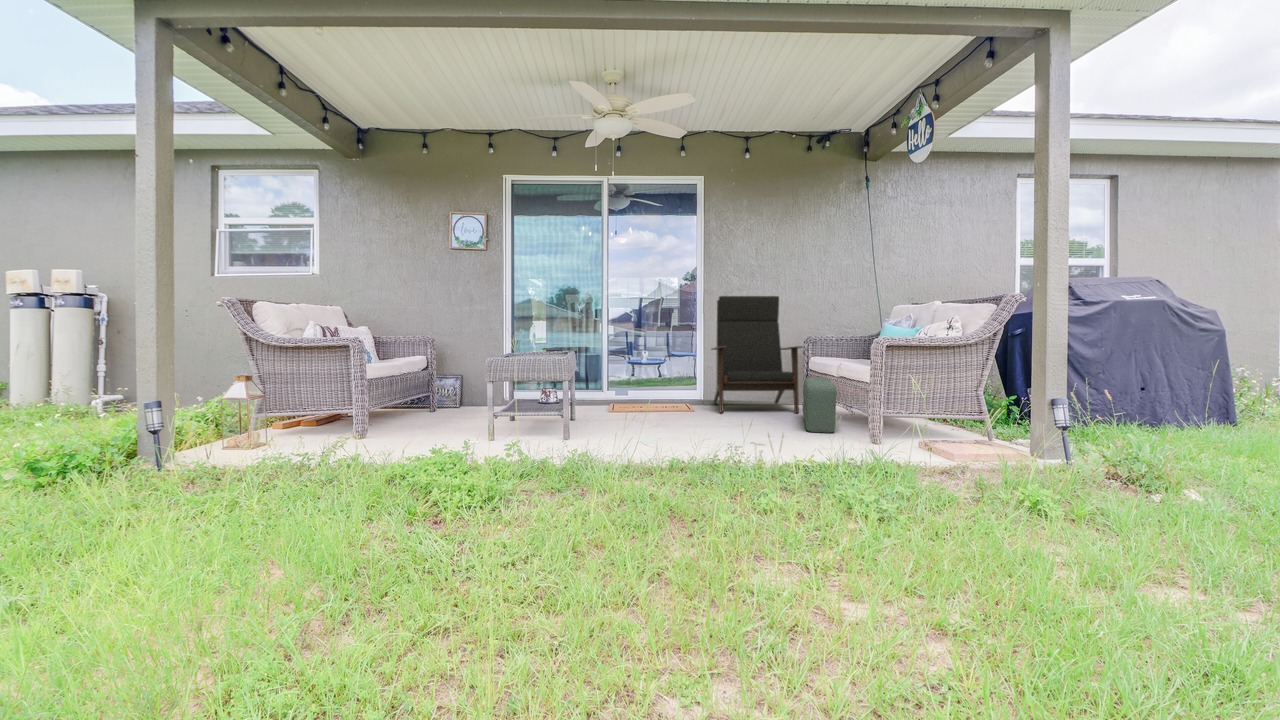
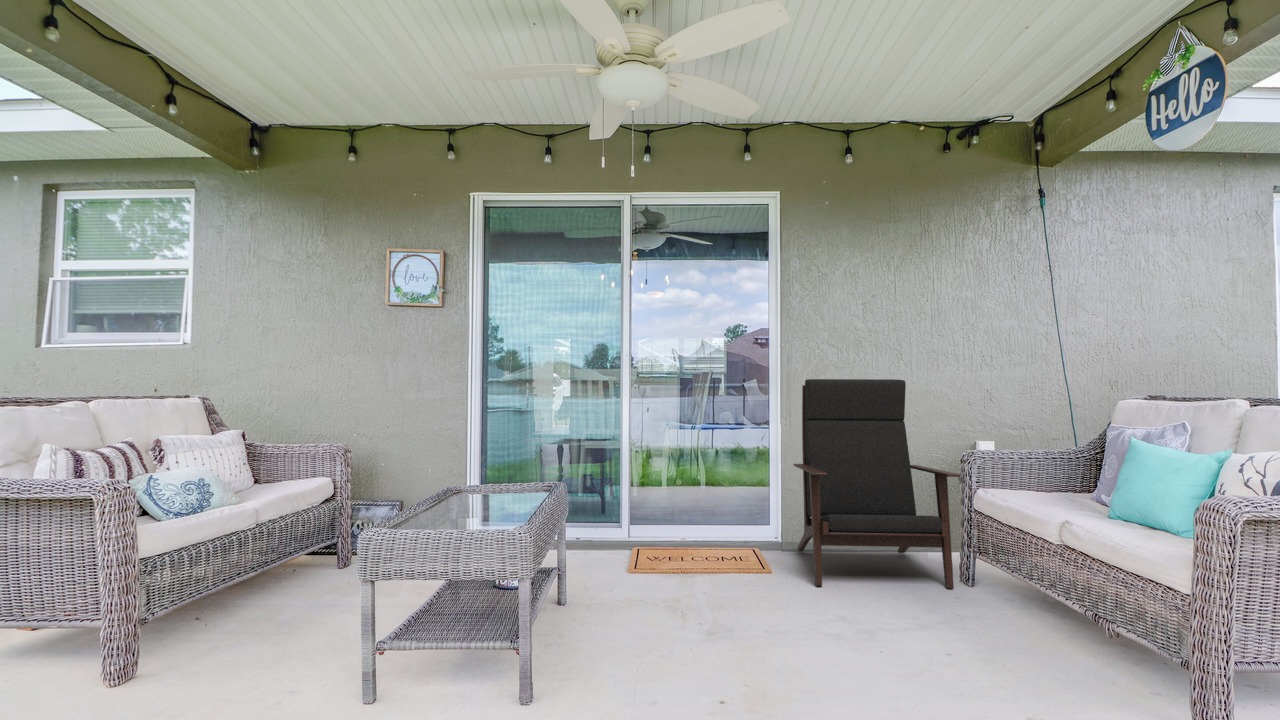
pouf: present [803,377,836,433] -> none [969,536,1059,672]

